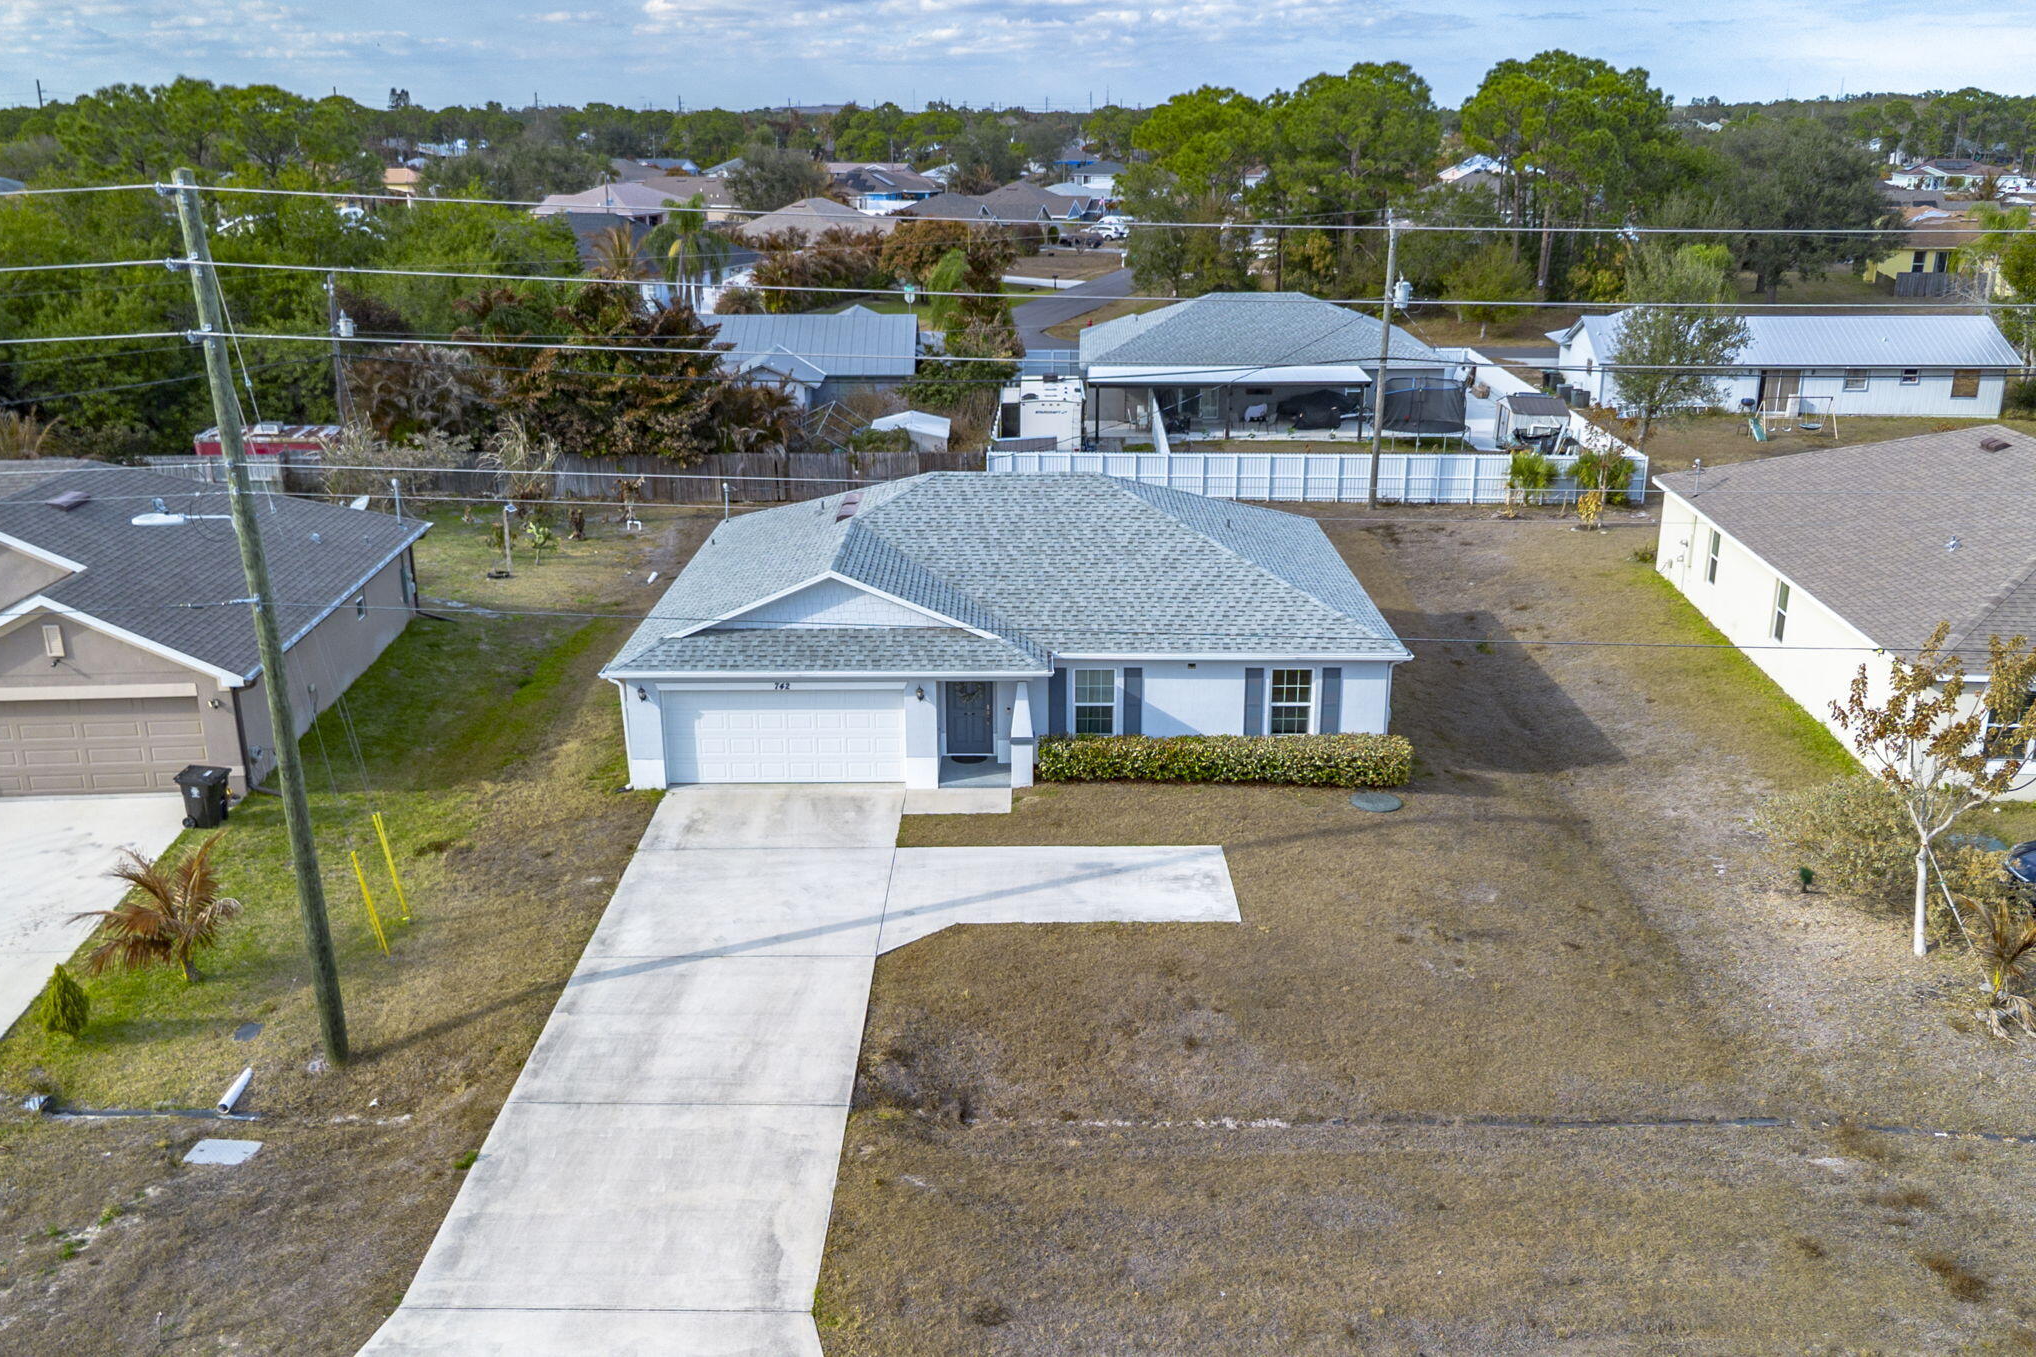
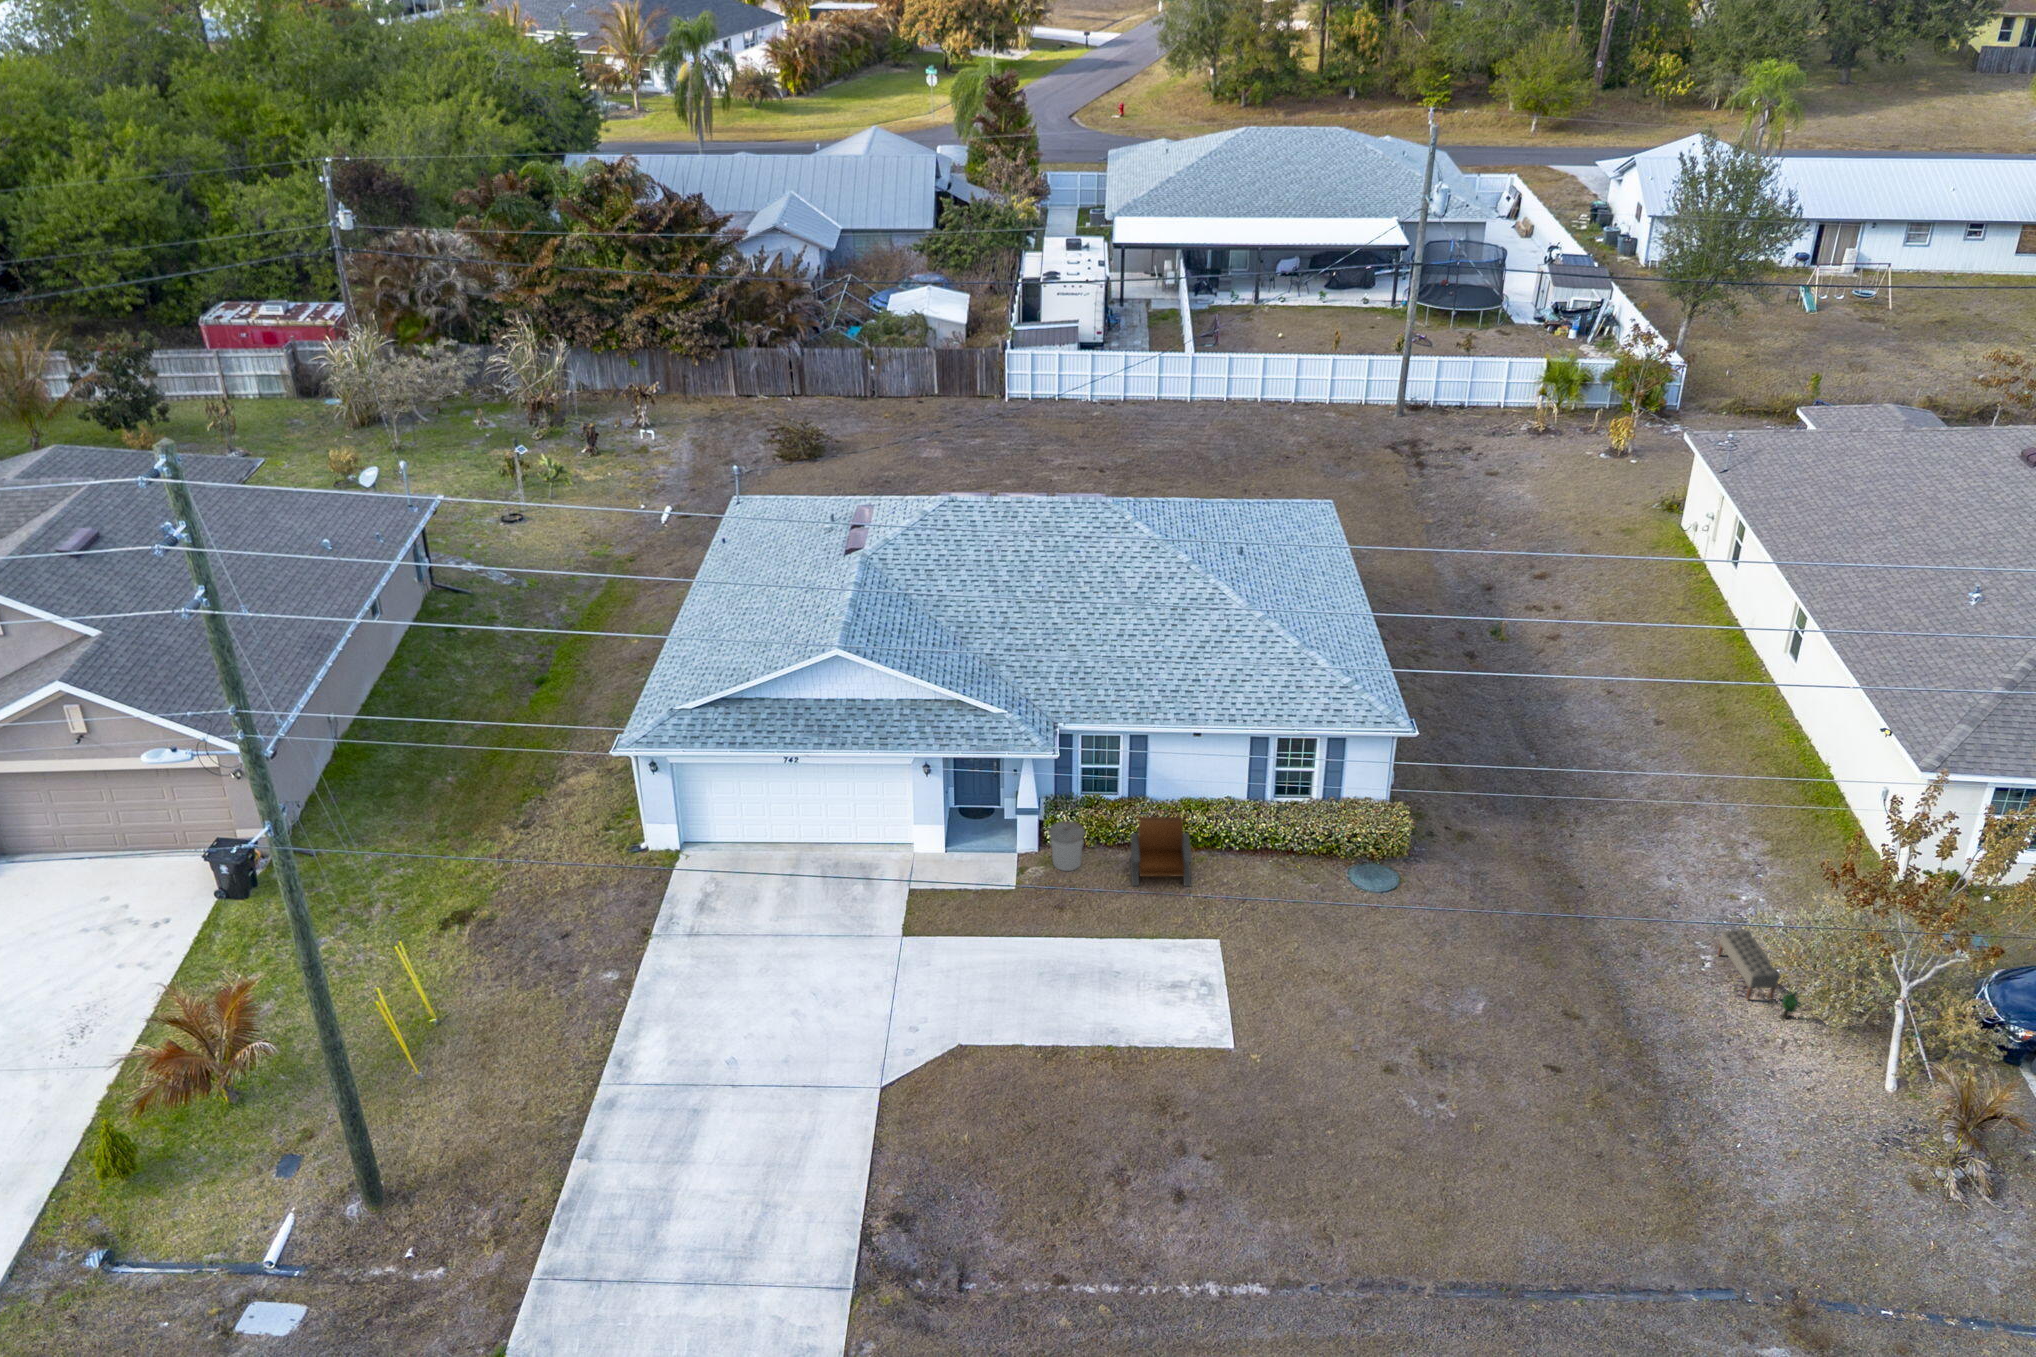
lounge chair: none [1127,744,1191,812] -> present [1130,817,1192,886]
trash can: none [1044,754,1081,803] -> present [1049,821,1085,871]
bench: none [1730,822,1795,881] -> present [1718,930,1780,1000]

